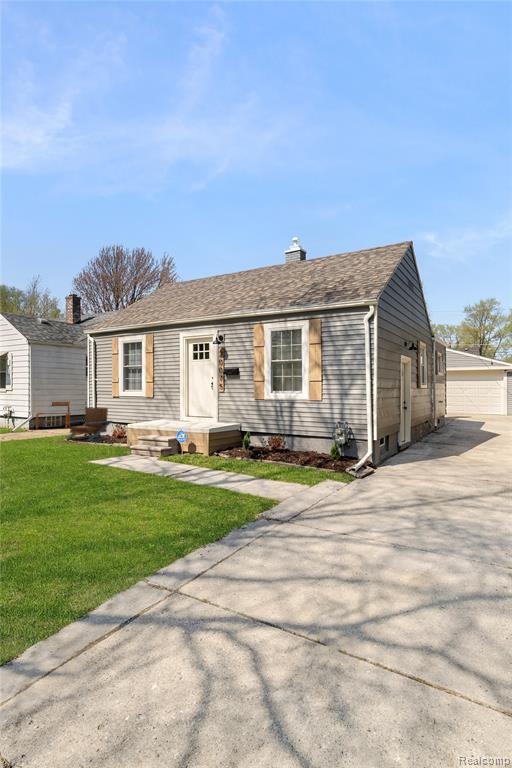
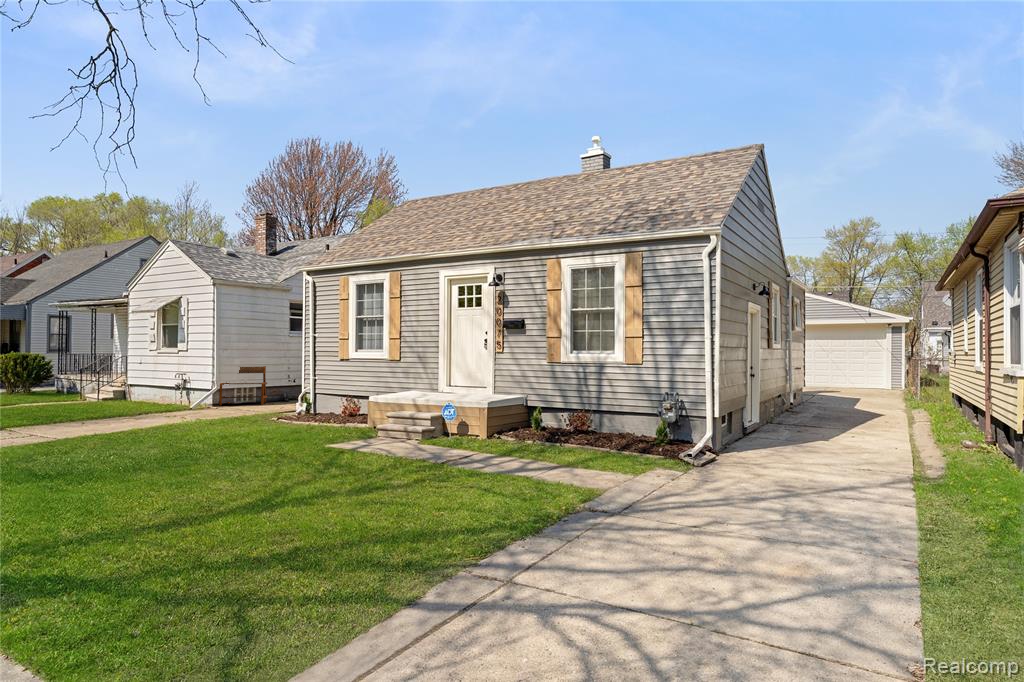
lounge chair: present [67,407,112,441] -> none [274,374,338,422]

